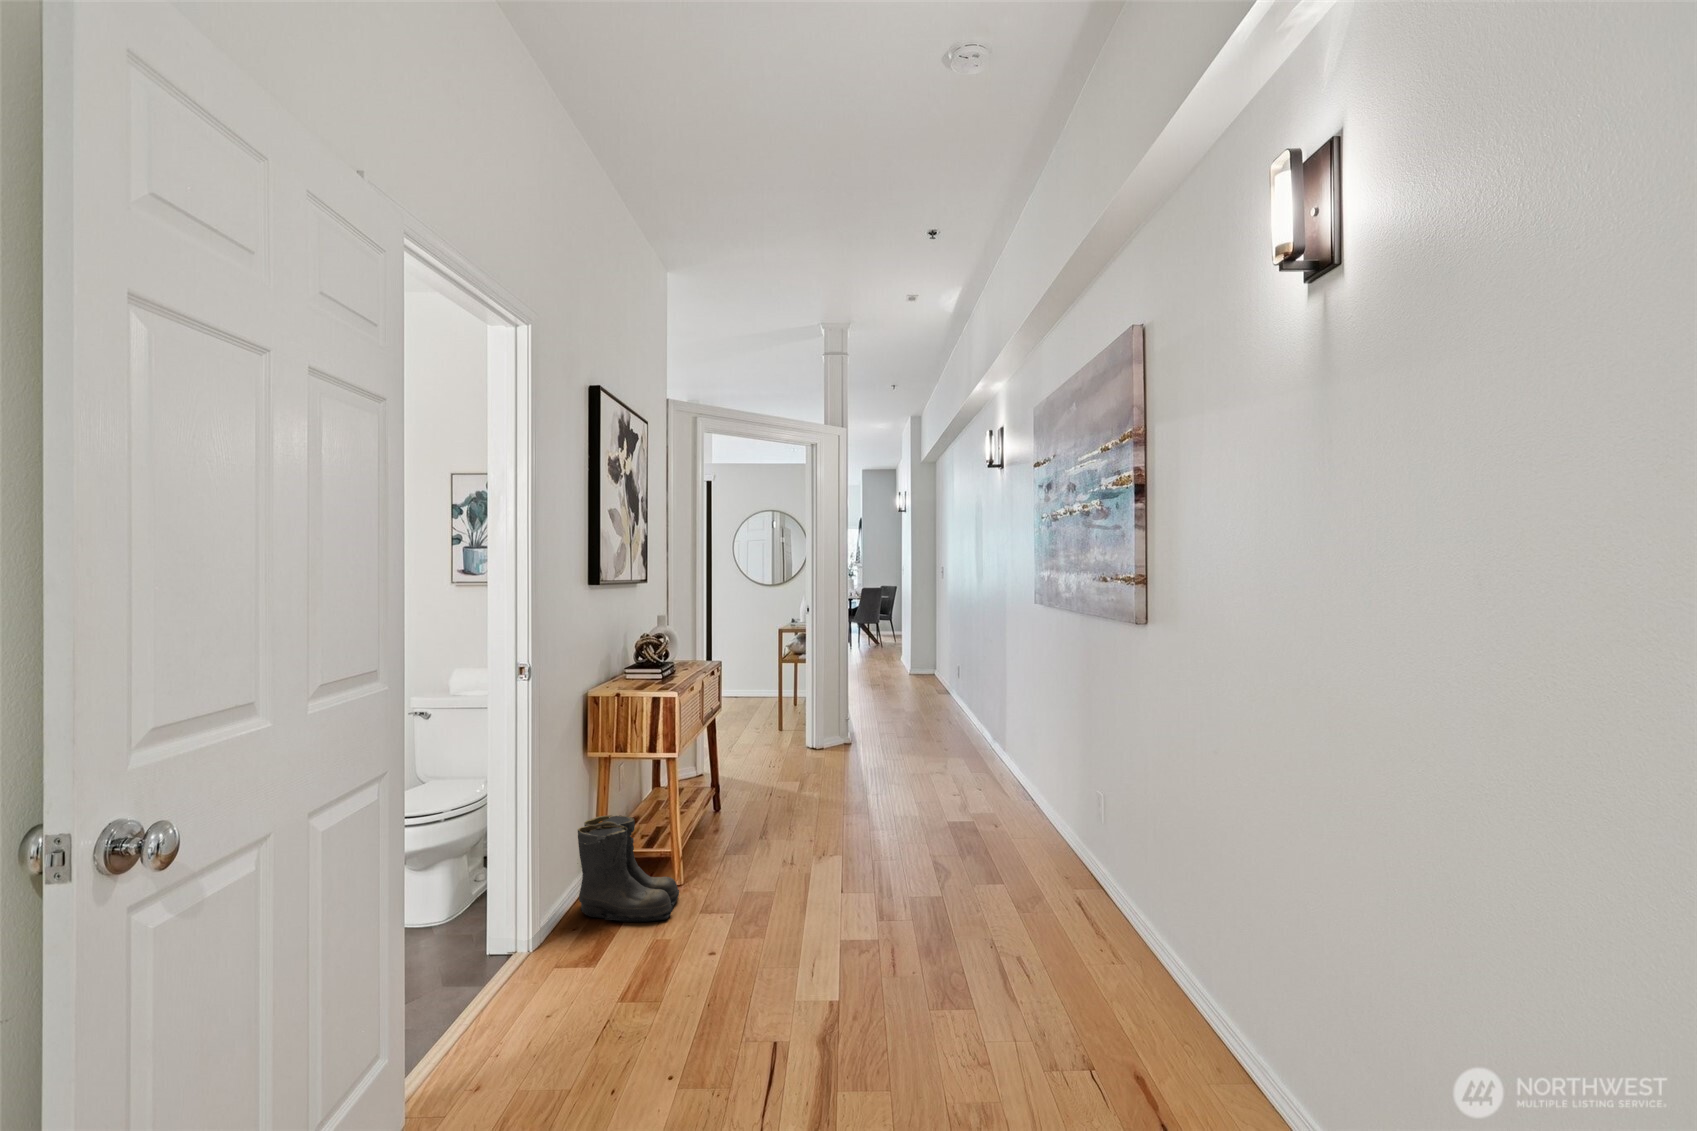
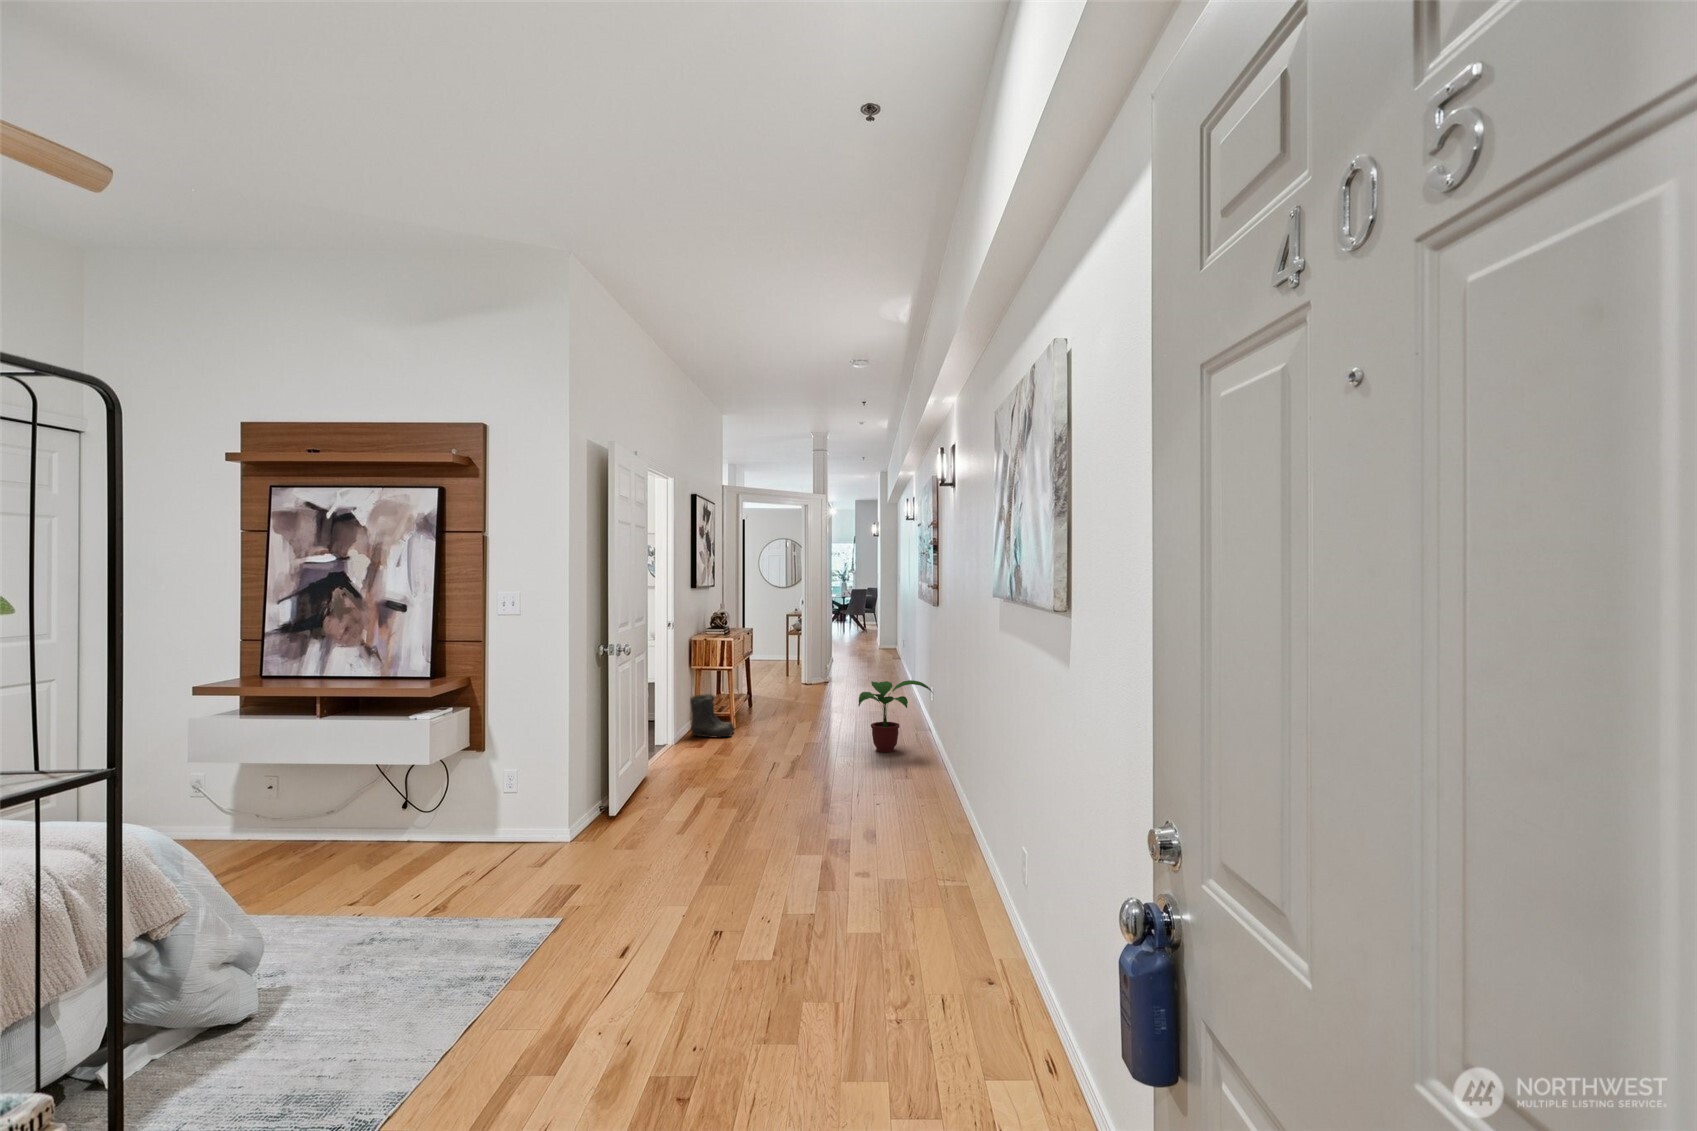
potted plant: none [979,799,1166,996] -> present [858,680,932,752]

